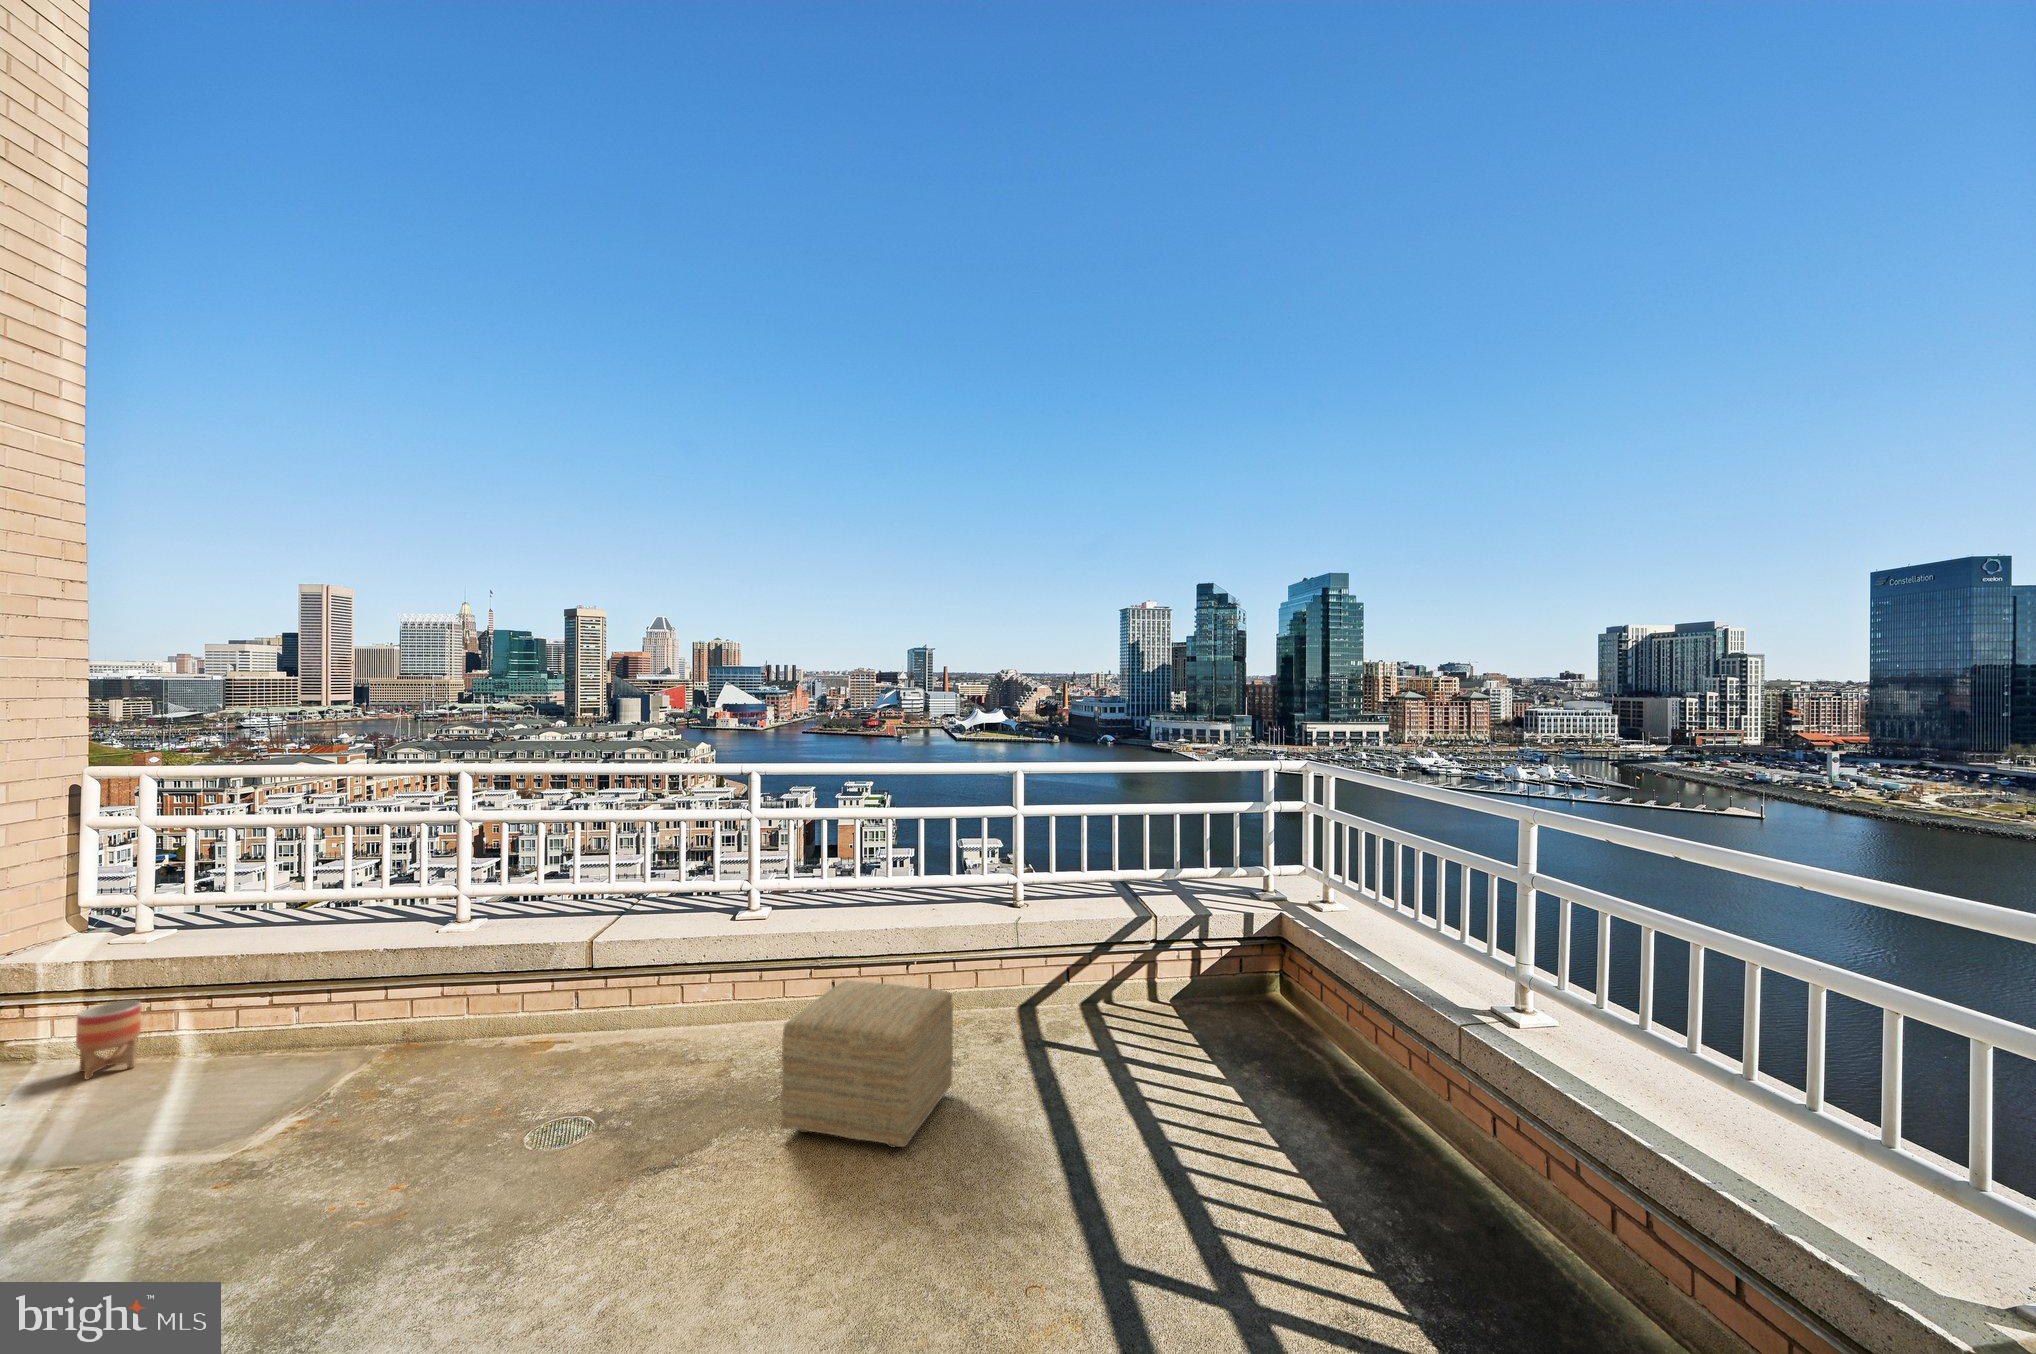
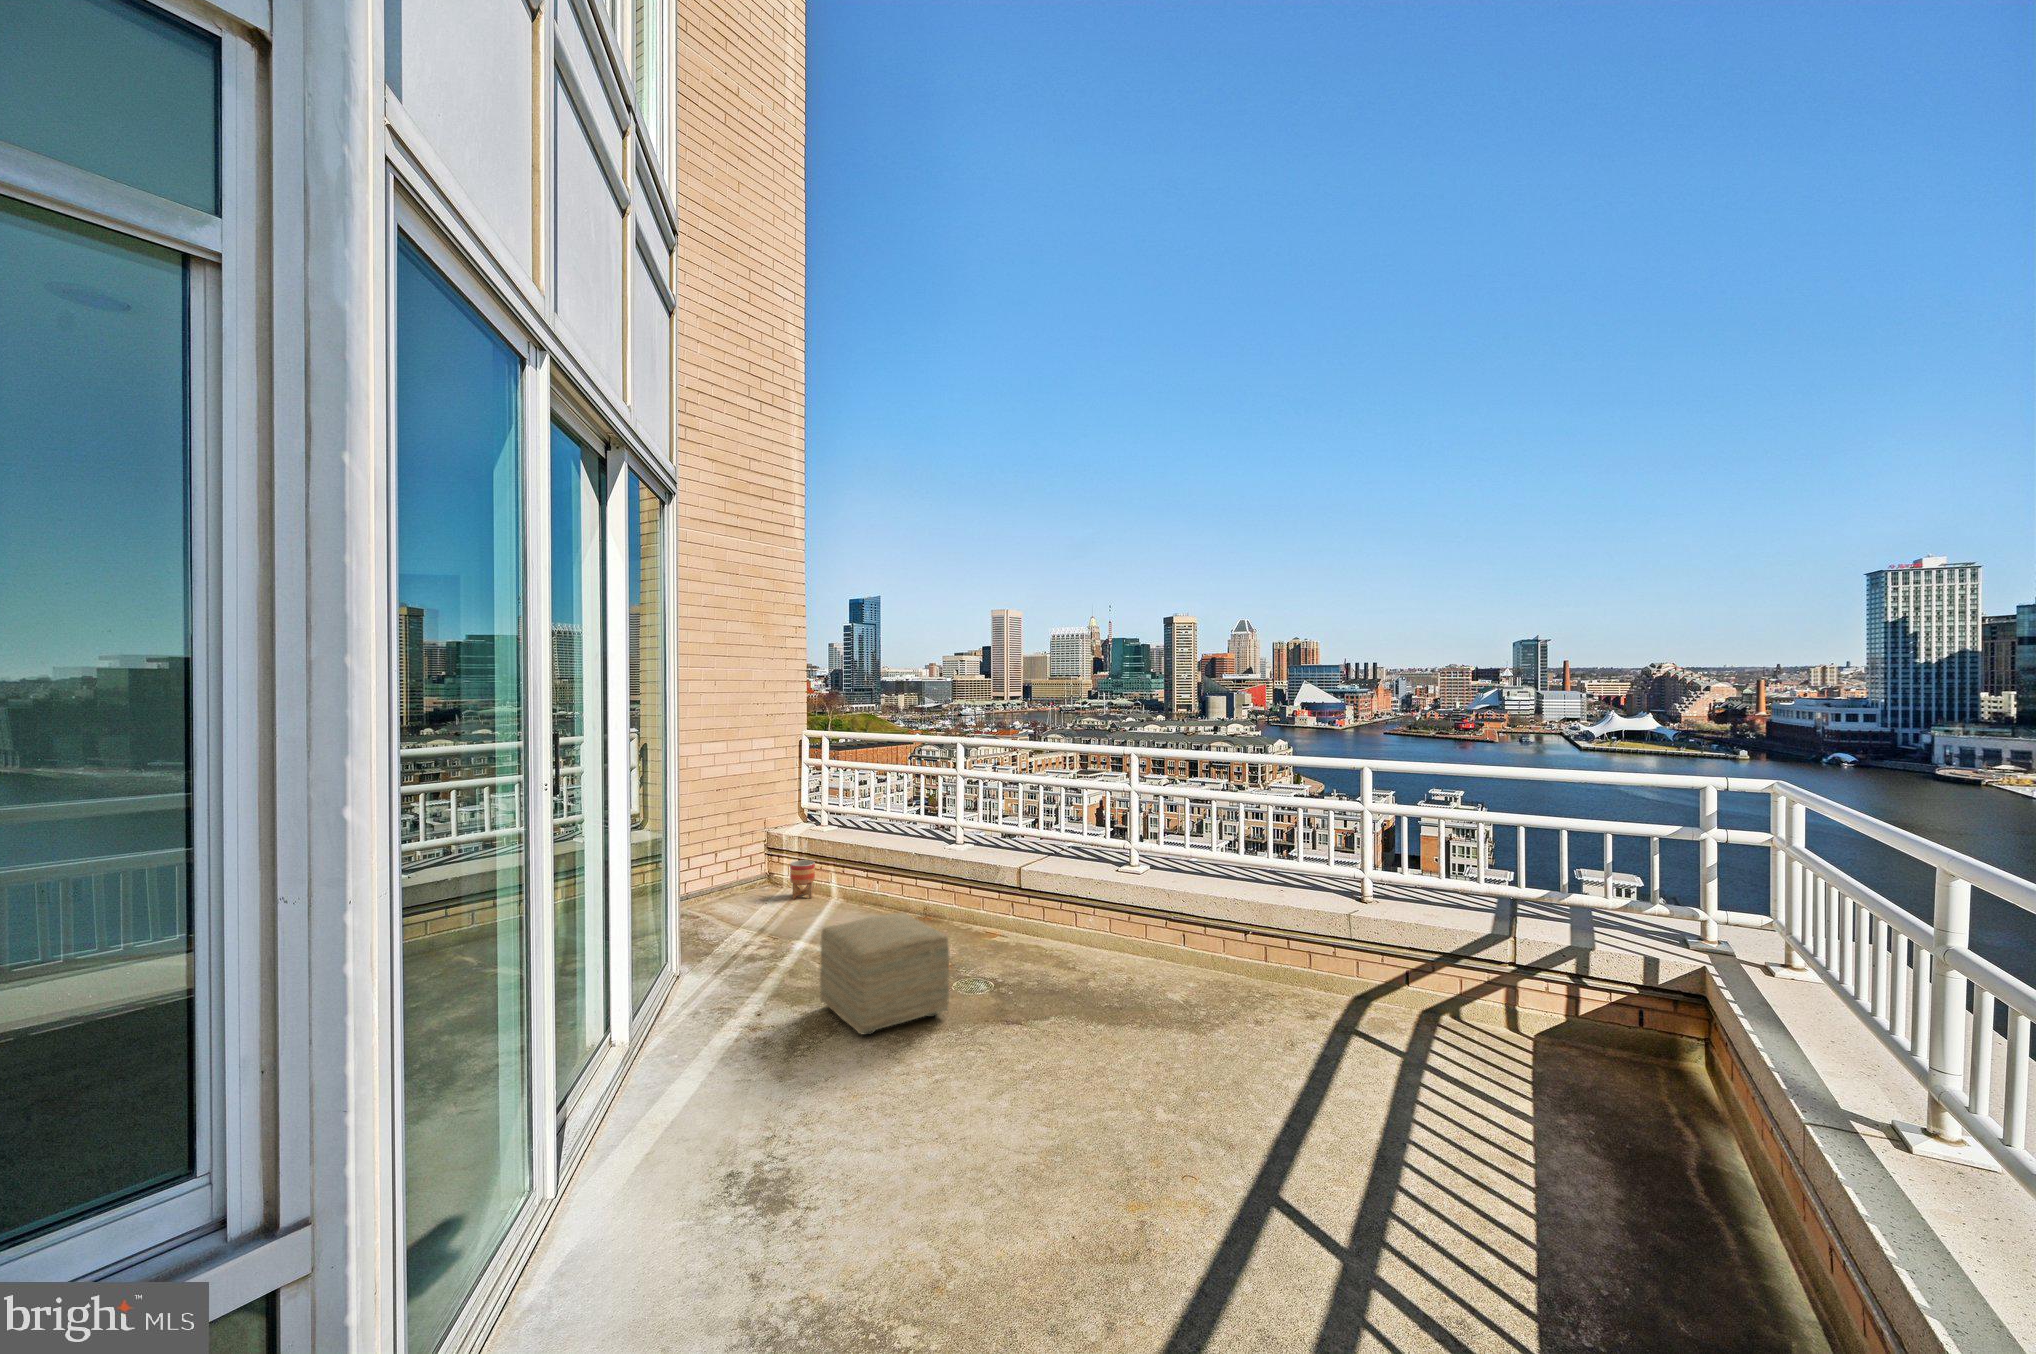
ottoman: present [782,980,953,1147] -> present [820,913,949,1035]

